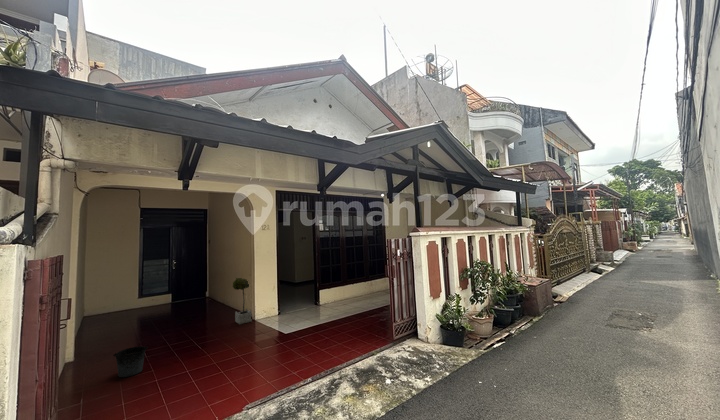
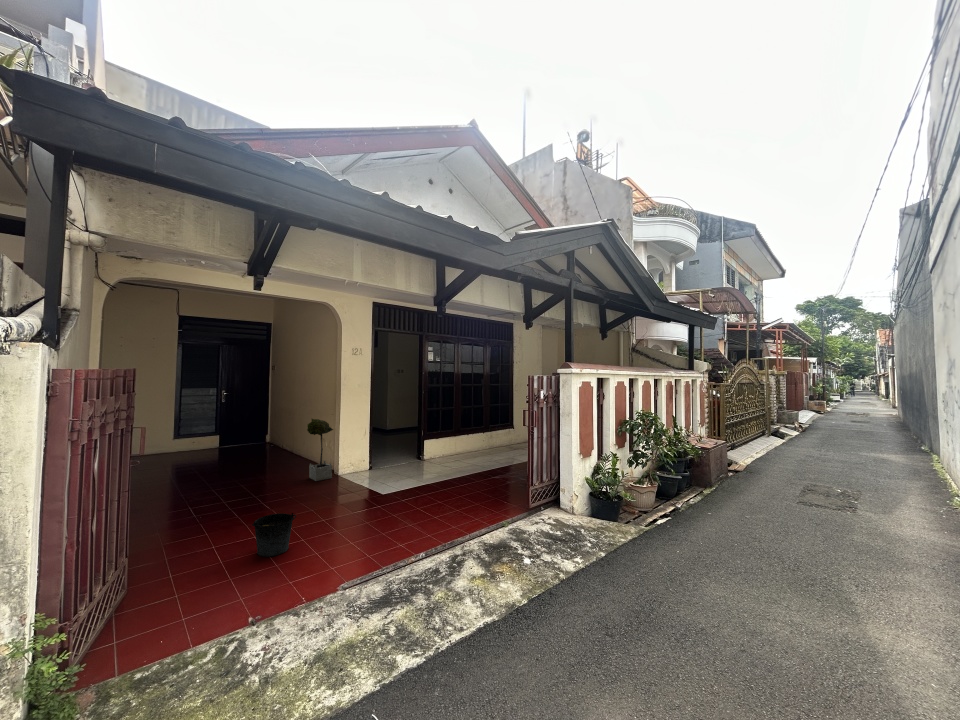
bucket: present [113,346,148,377] -> present [252,513,296,557]

